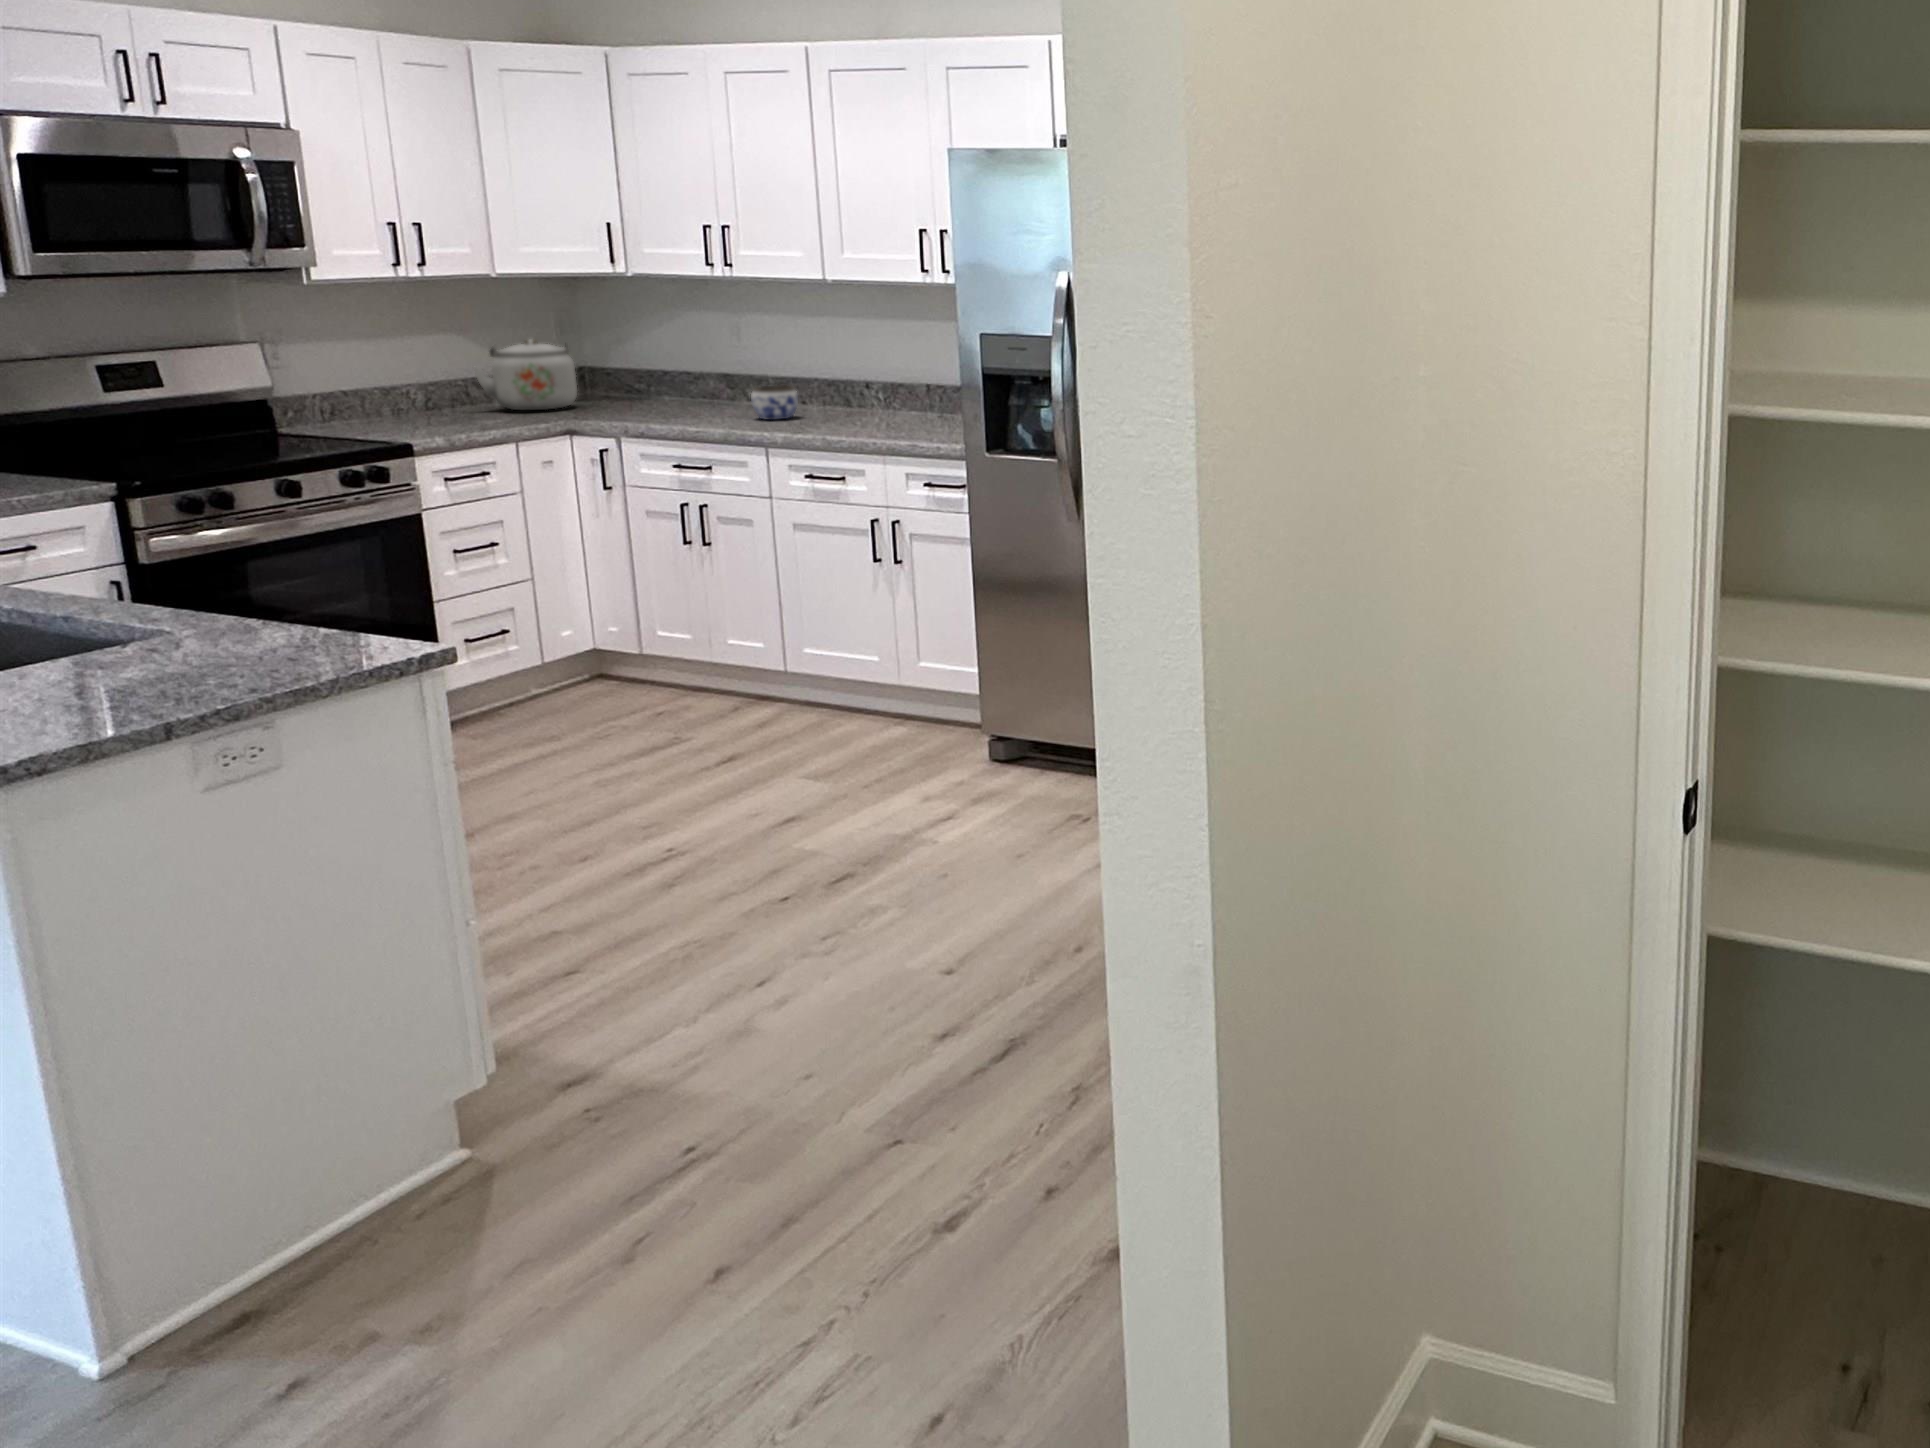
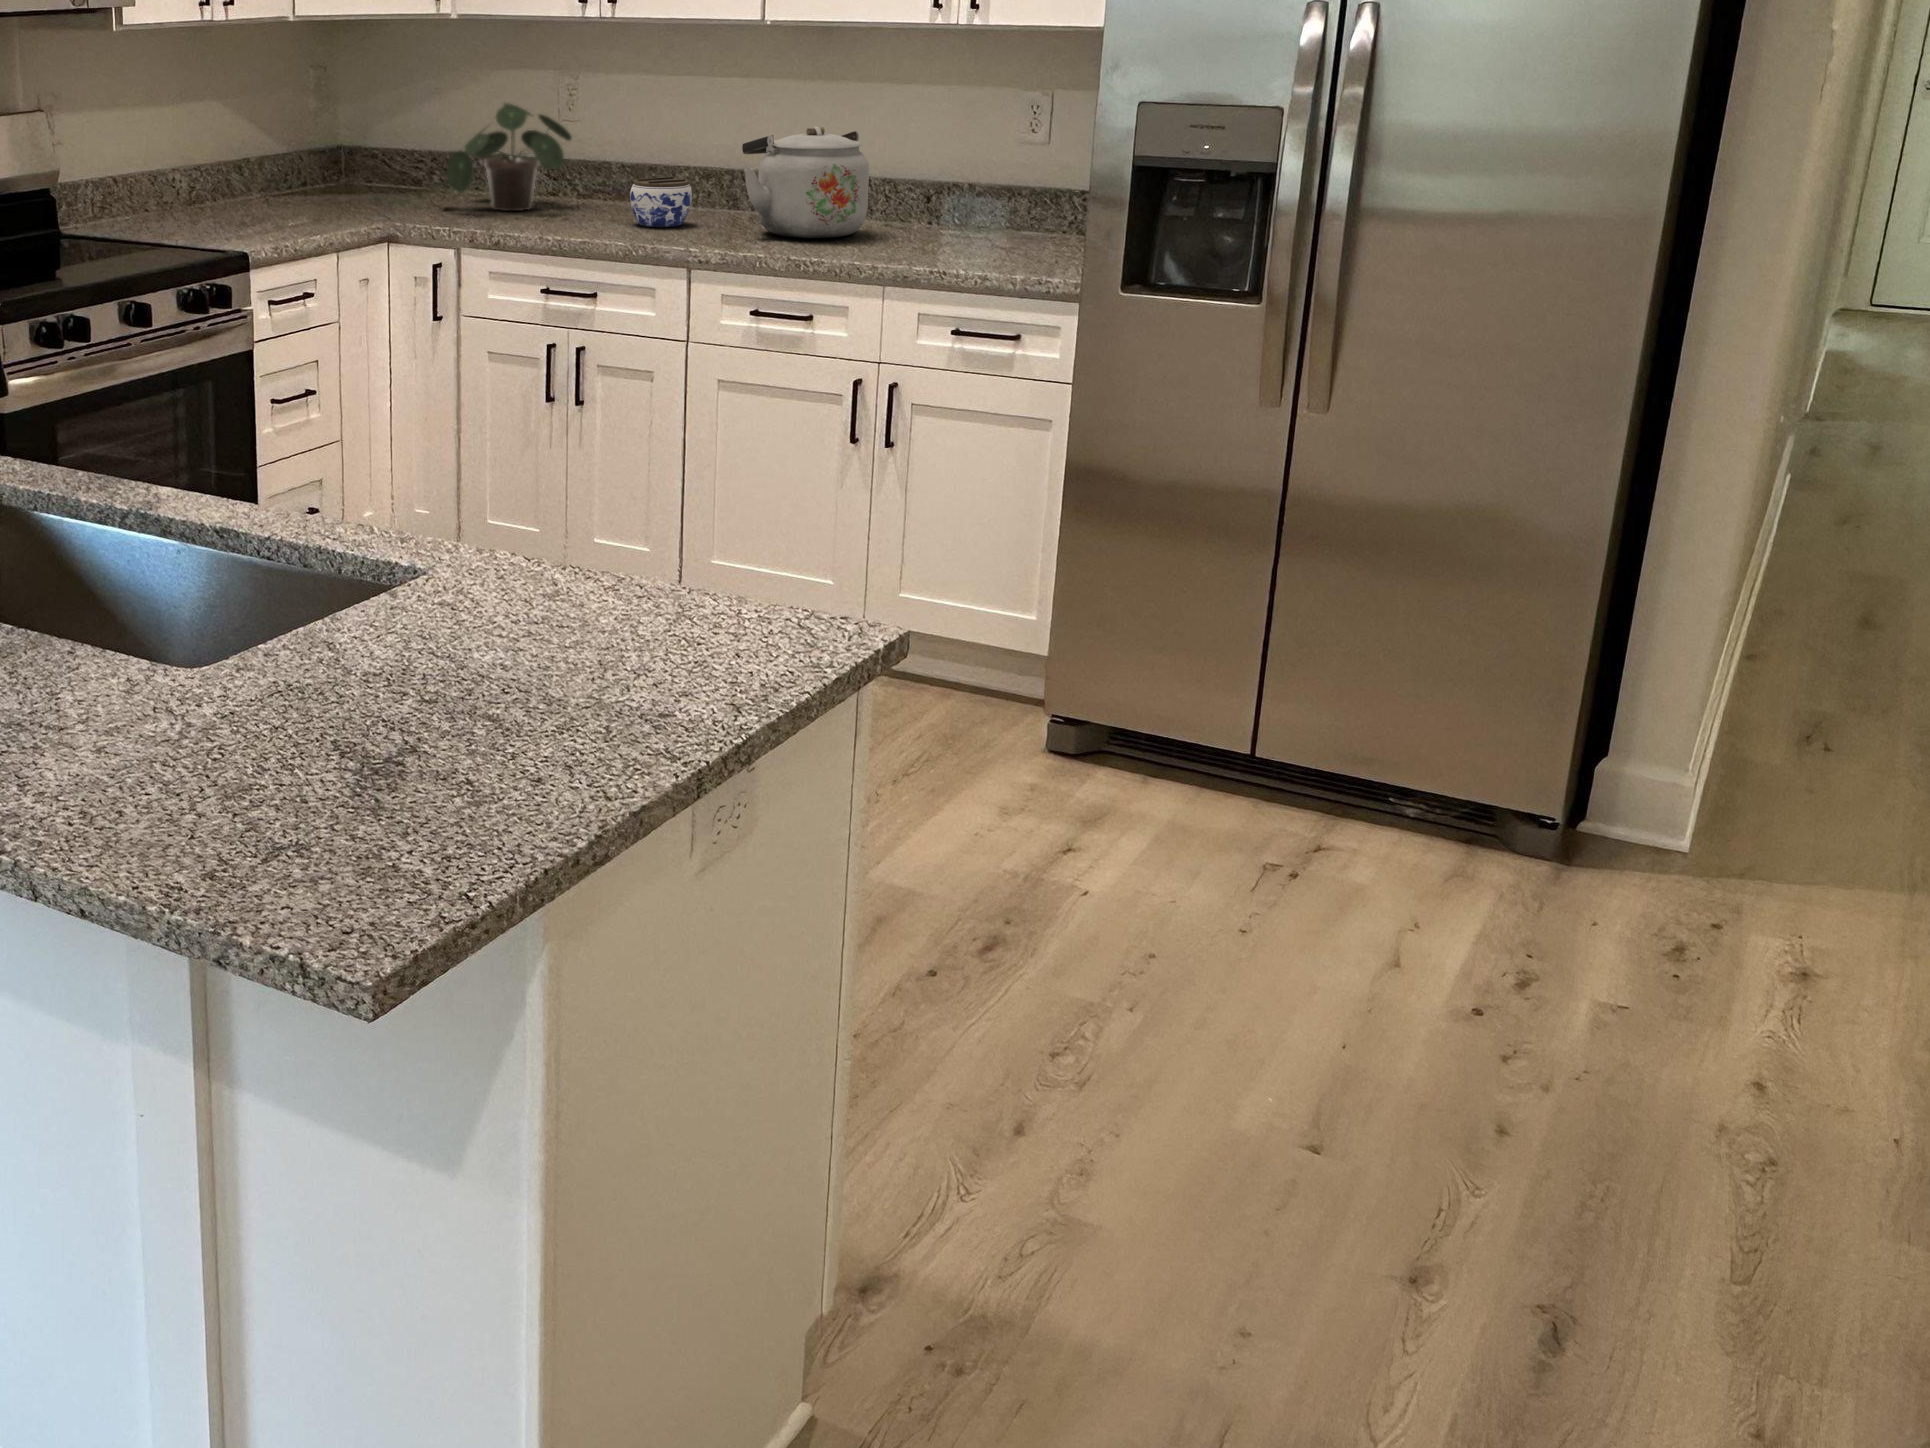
potted plant: none [626,335,729,411] -> present [447,103,572,211]
kettle: present [474,339,577,410] -> present [742,126,869,238]

